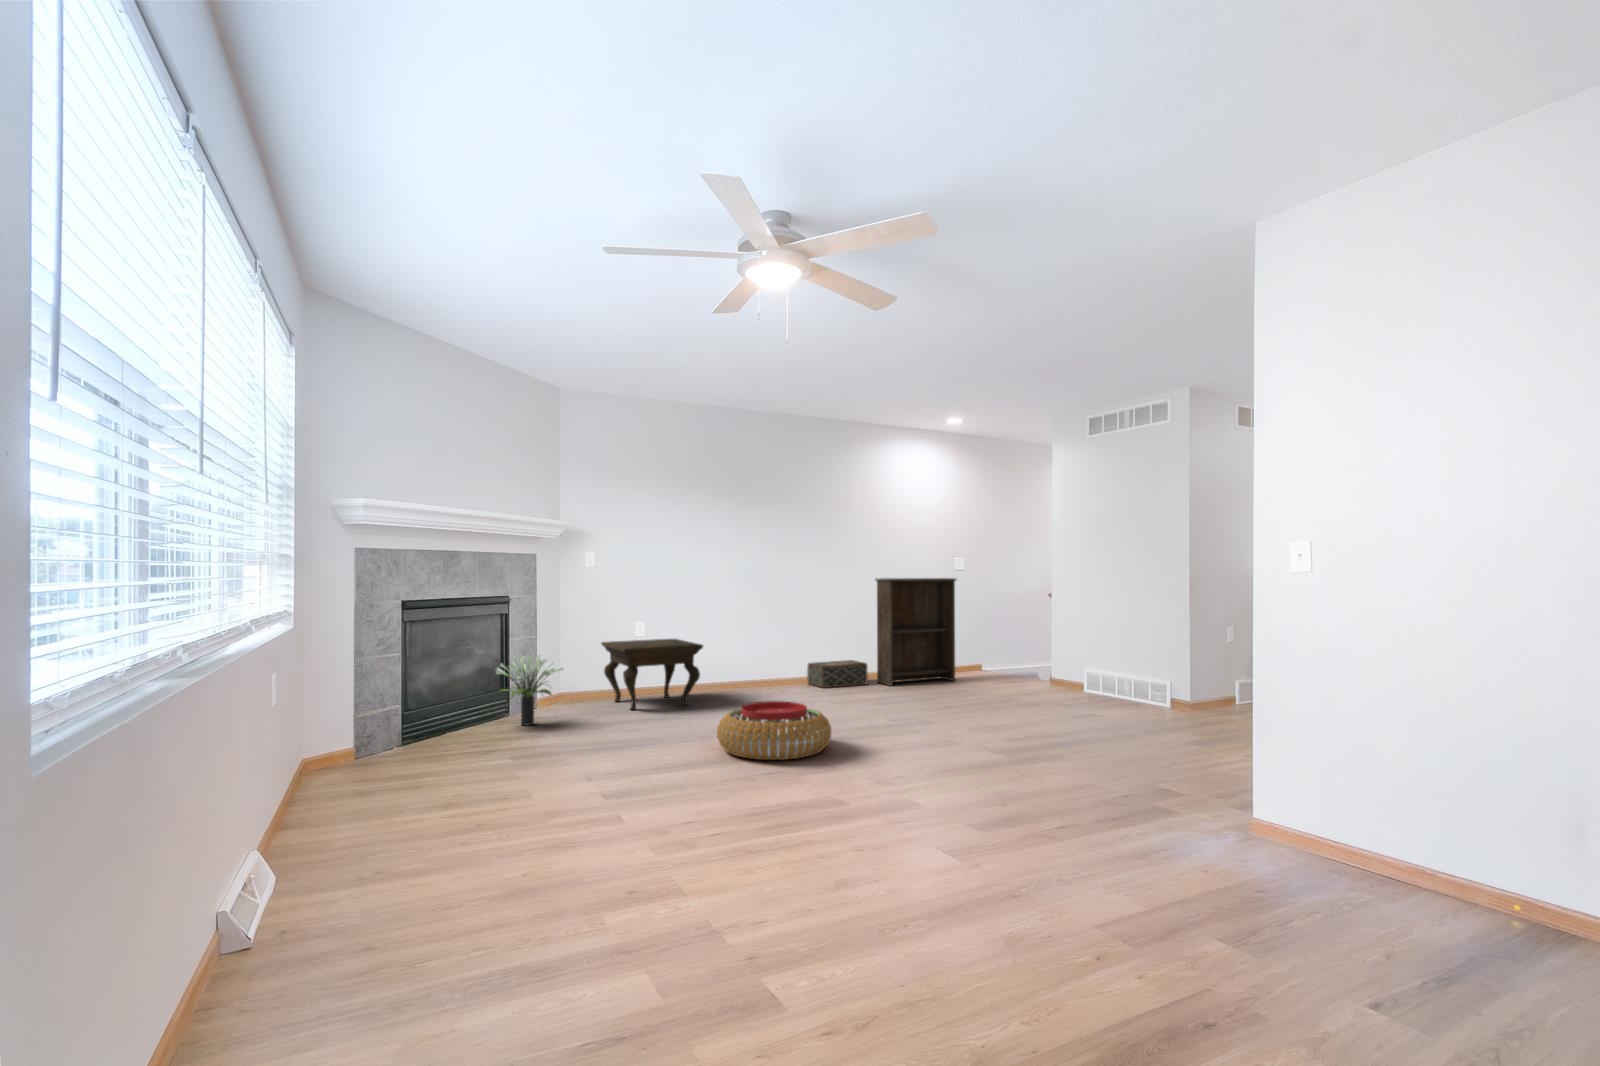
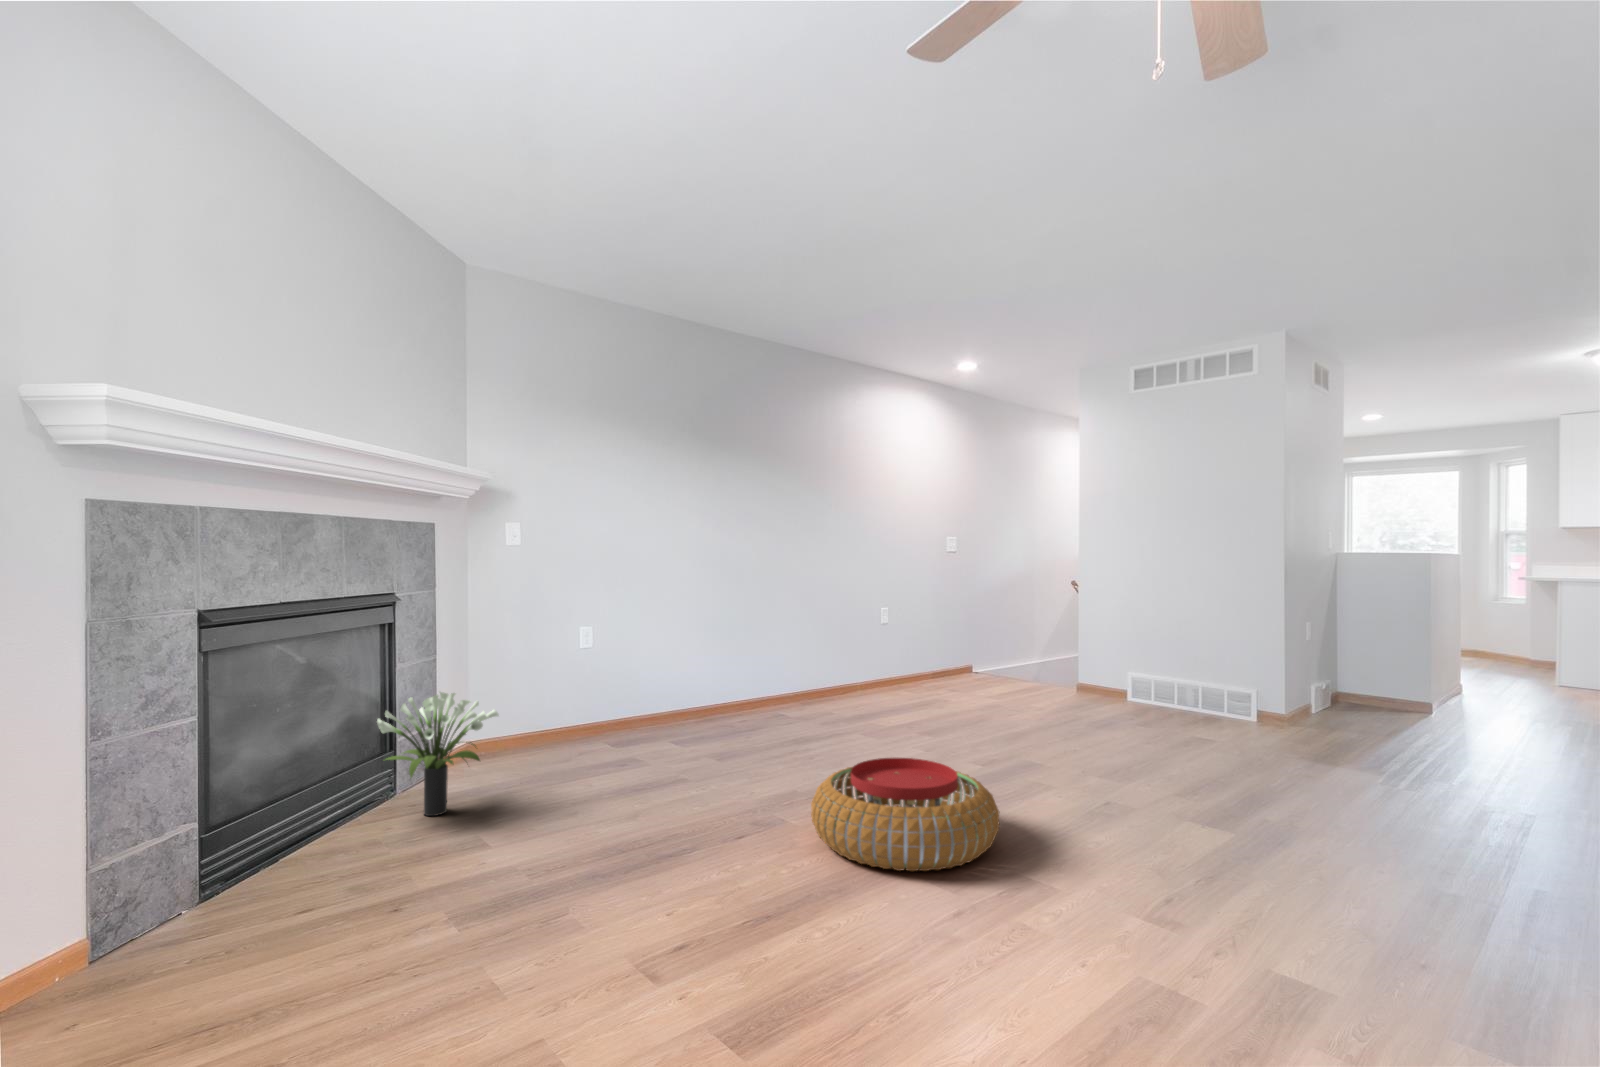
bookshelf: present [875,578,956,686] -> none [875,562,966,700]
side table: present [601,639,703,710] -> none [528,650,694,767]
woven basket: present [807,660,868,688] -> none [793,667,868,707]

